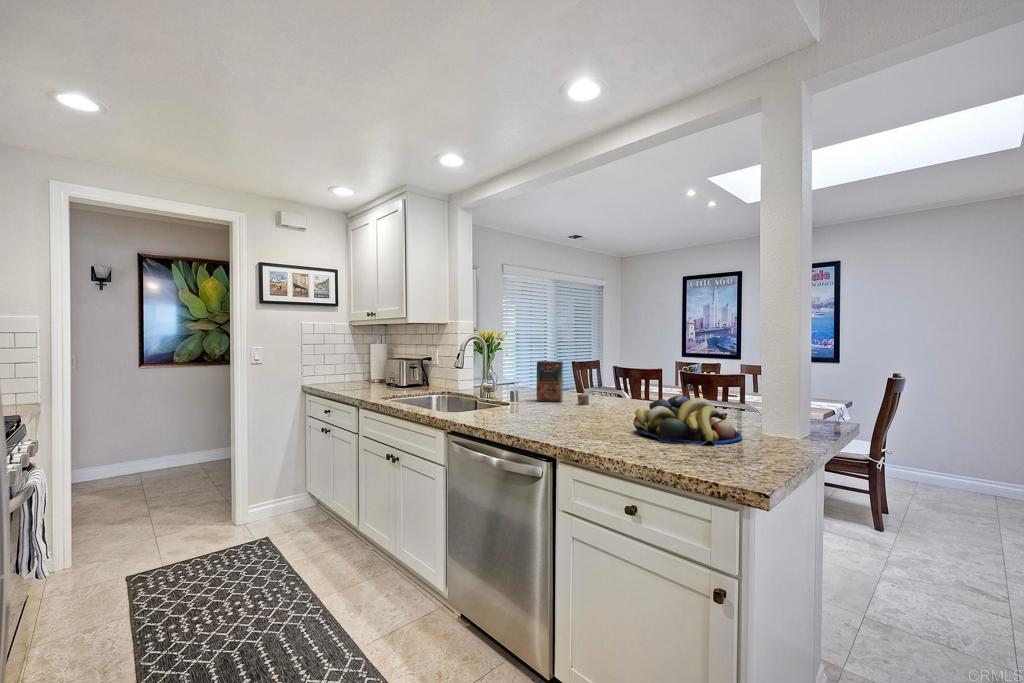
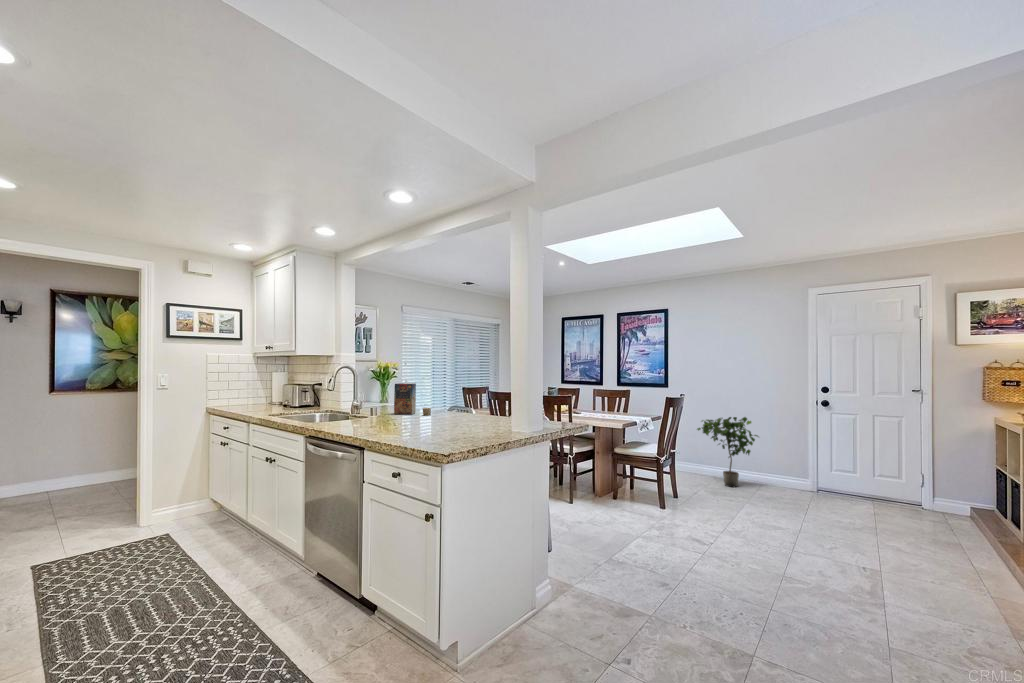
fruit bowl: present [633,396,742,446] -> none [427,405,494,436]
potted plant: none [907,412,1010,507] -> present [697,417,758,487]

